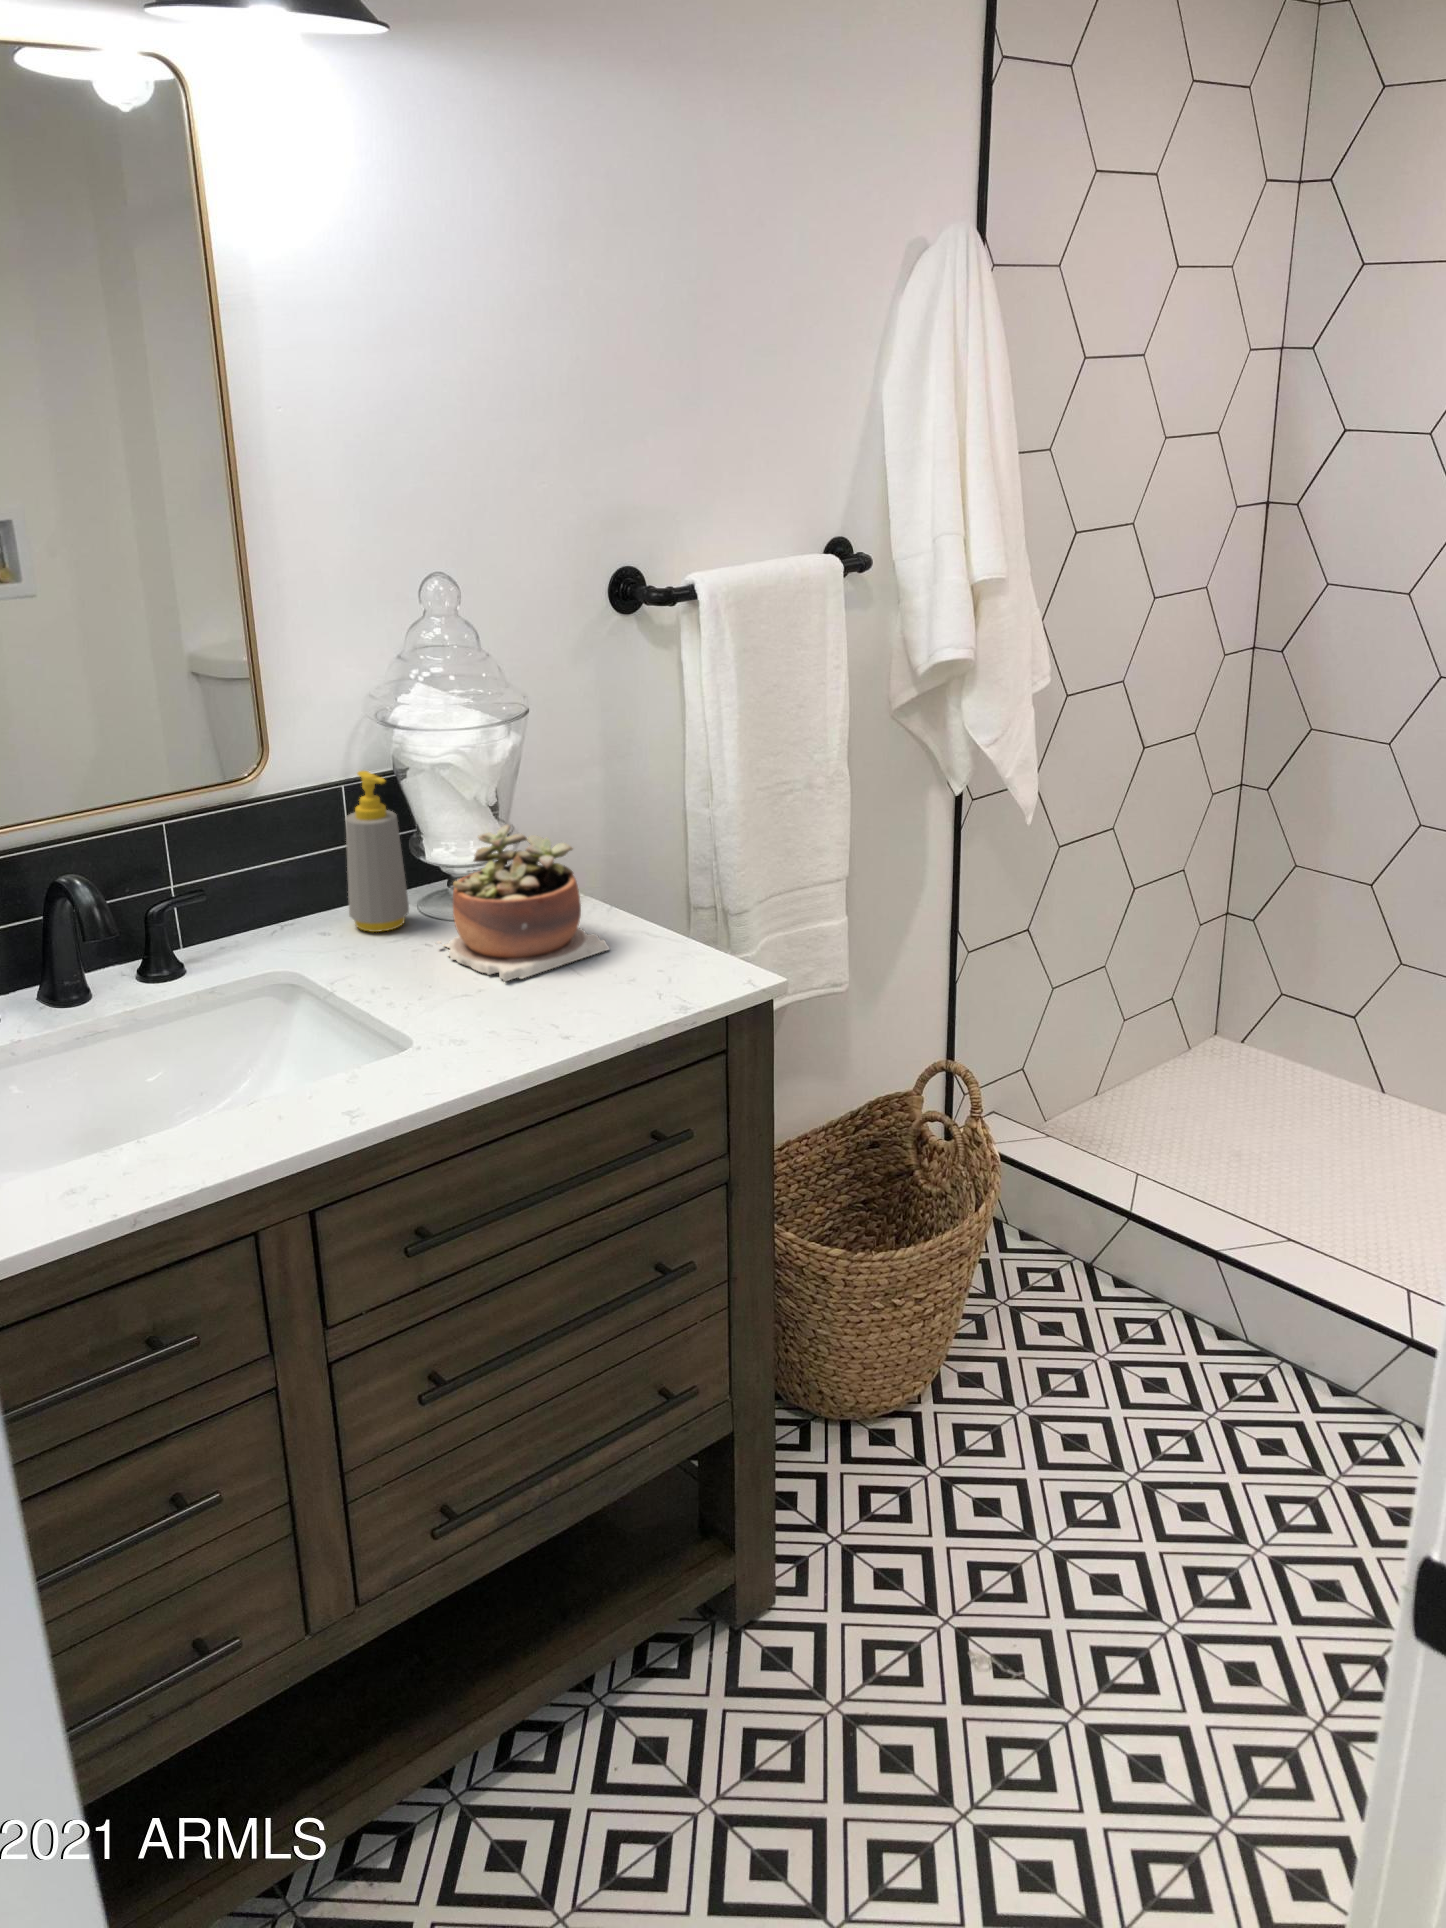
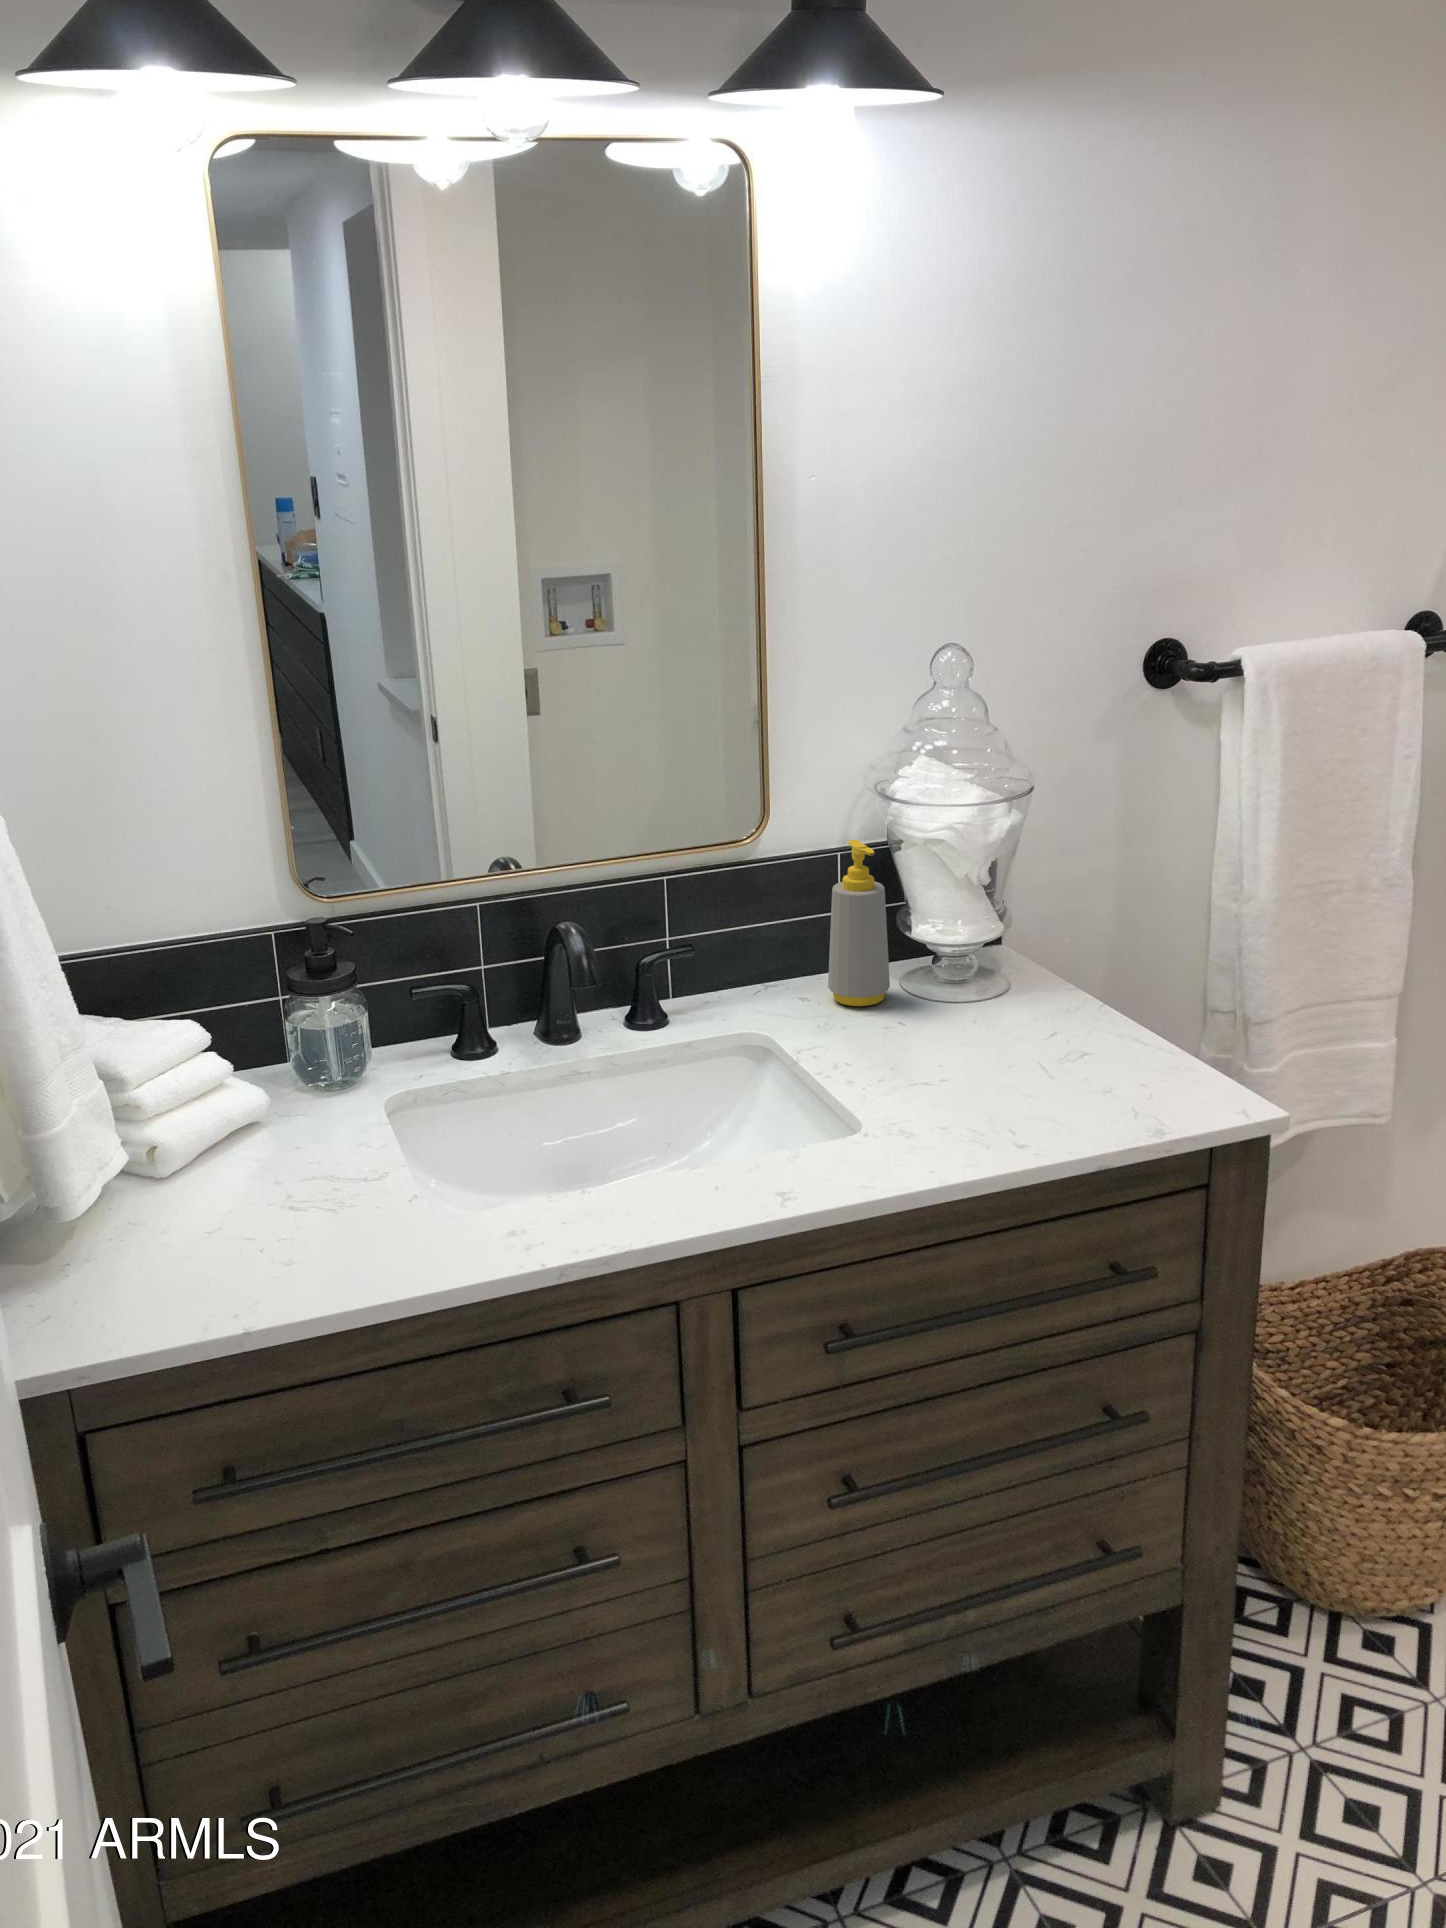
succulent plant: present [437,825,609,982] -> none [907,908,1092,1076]

